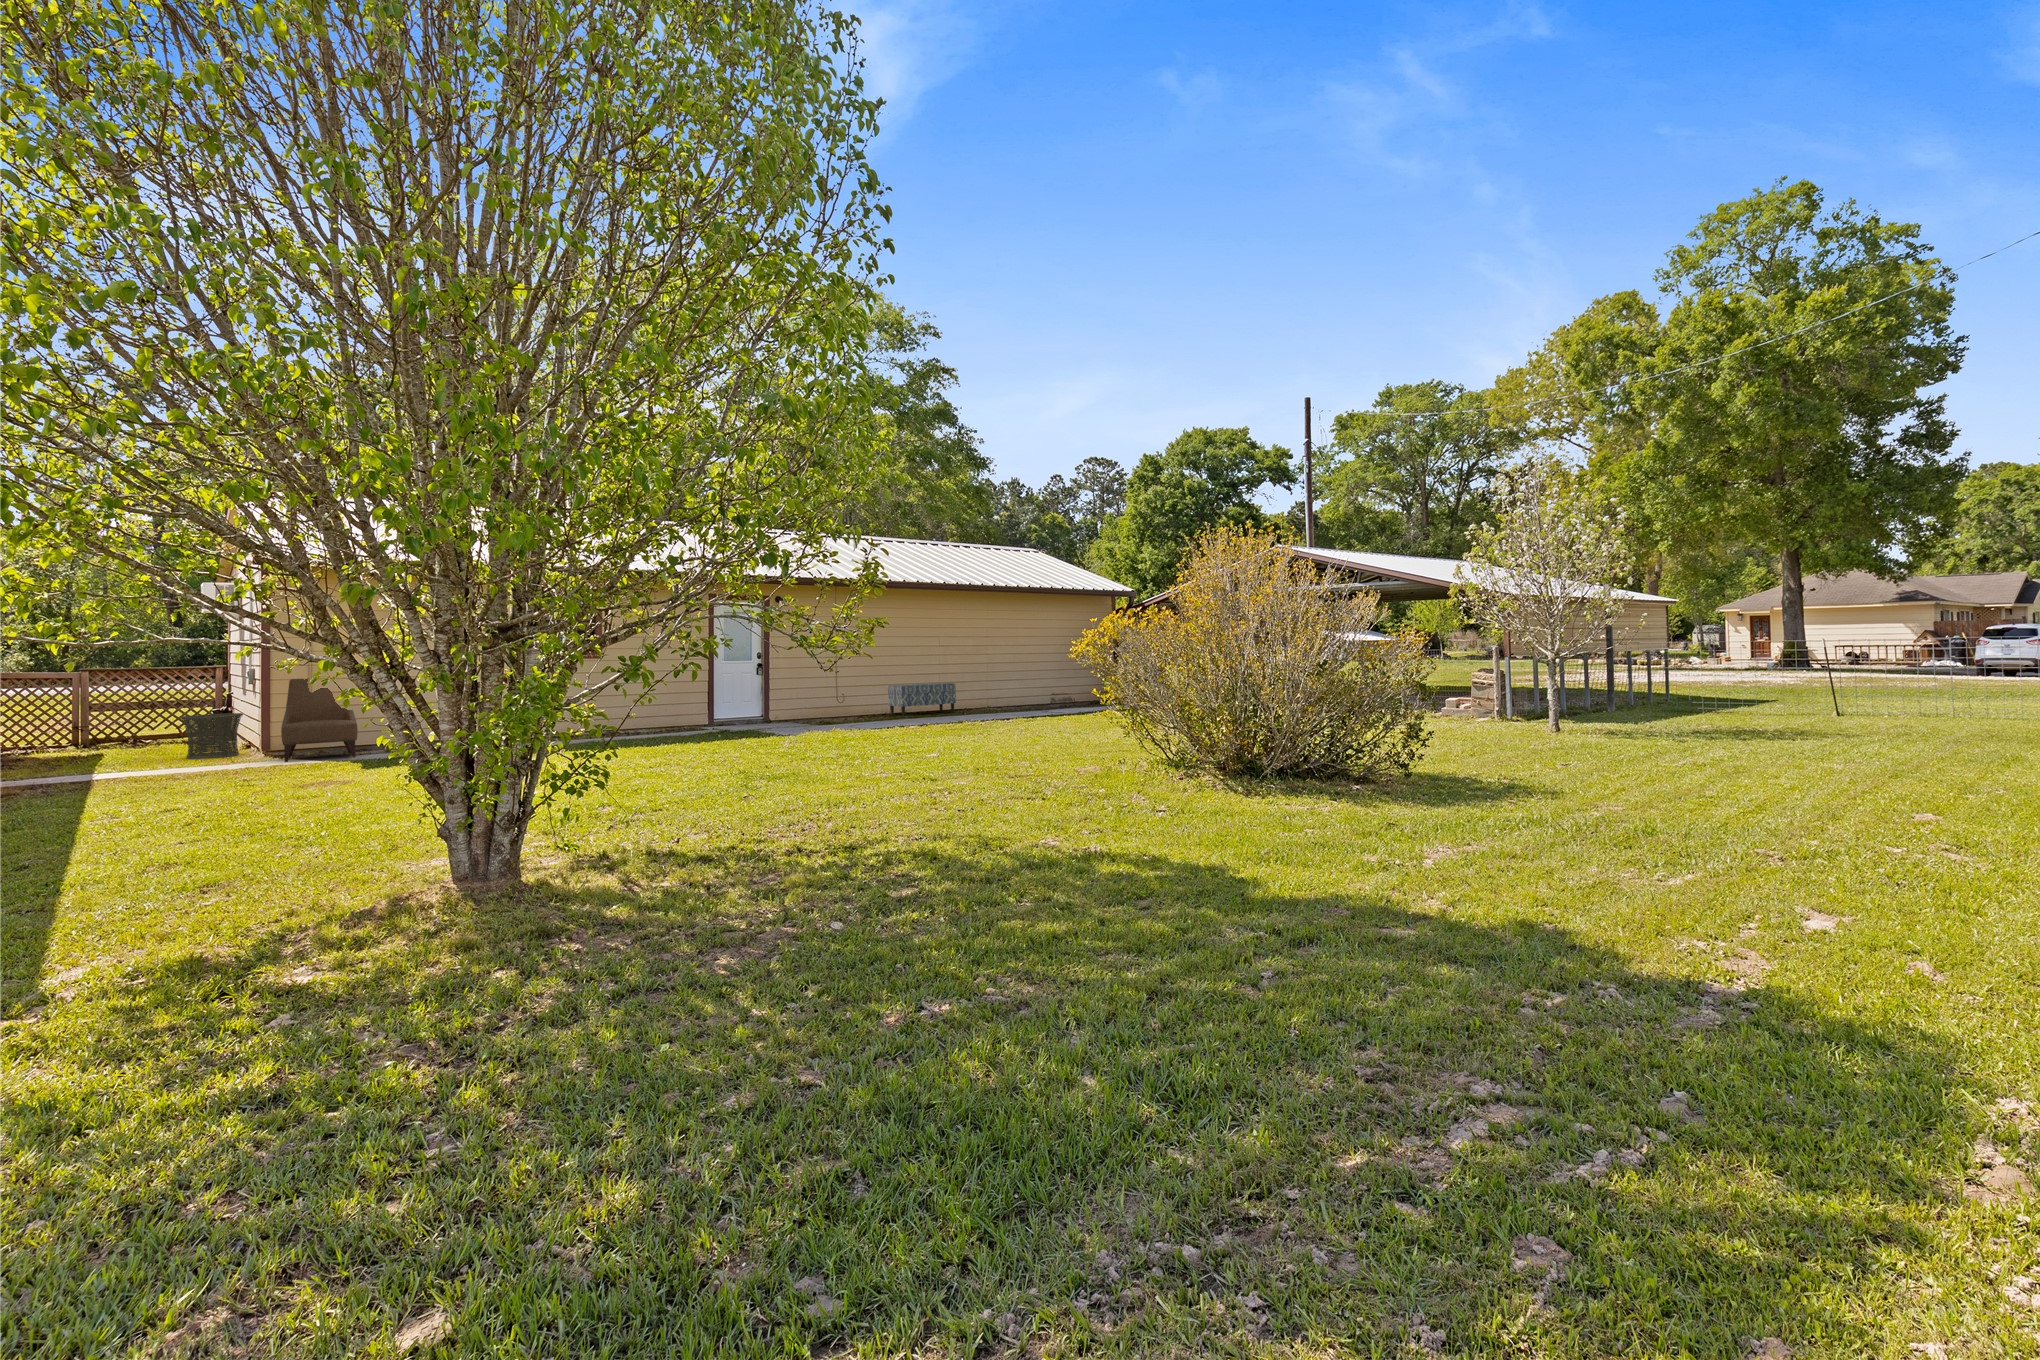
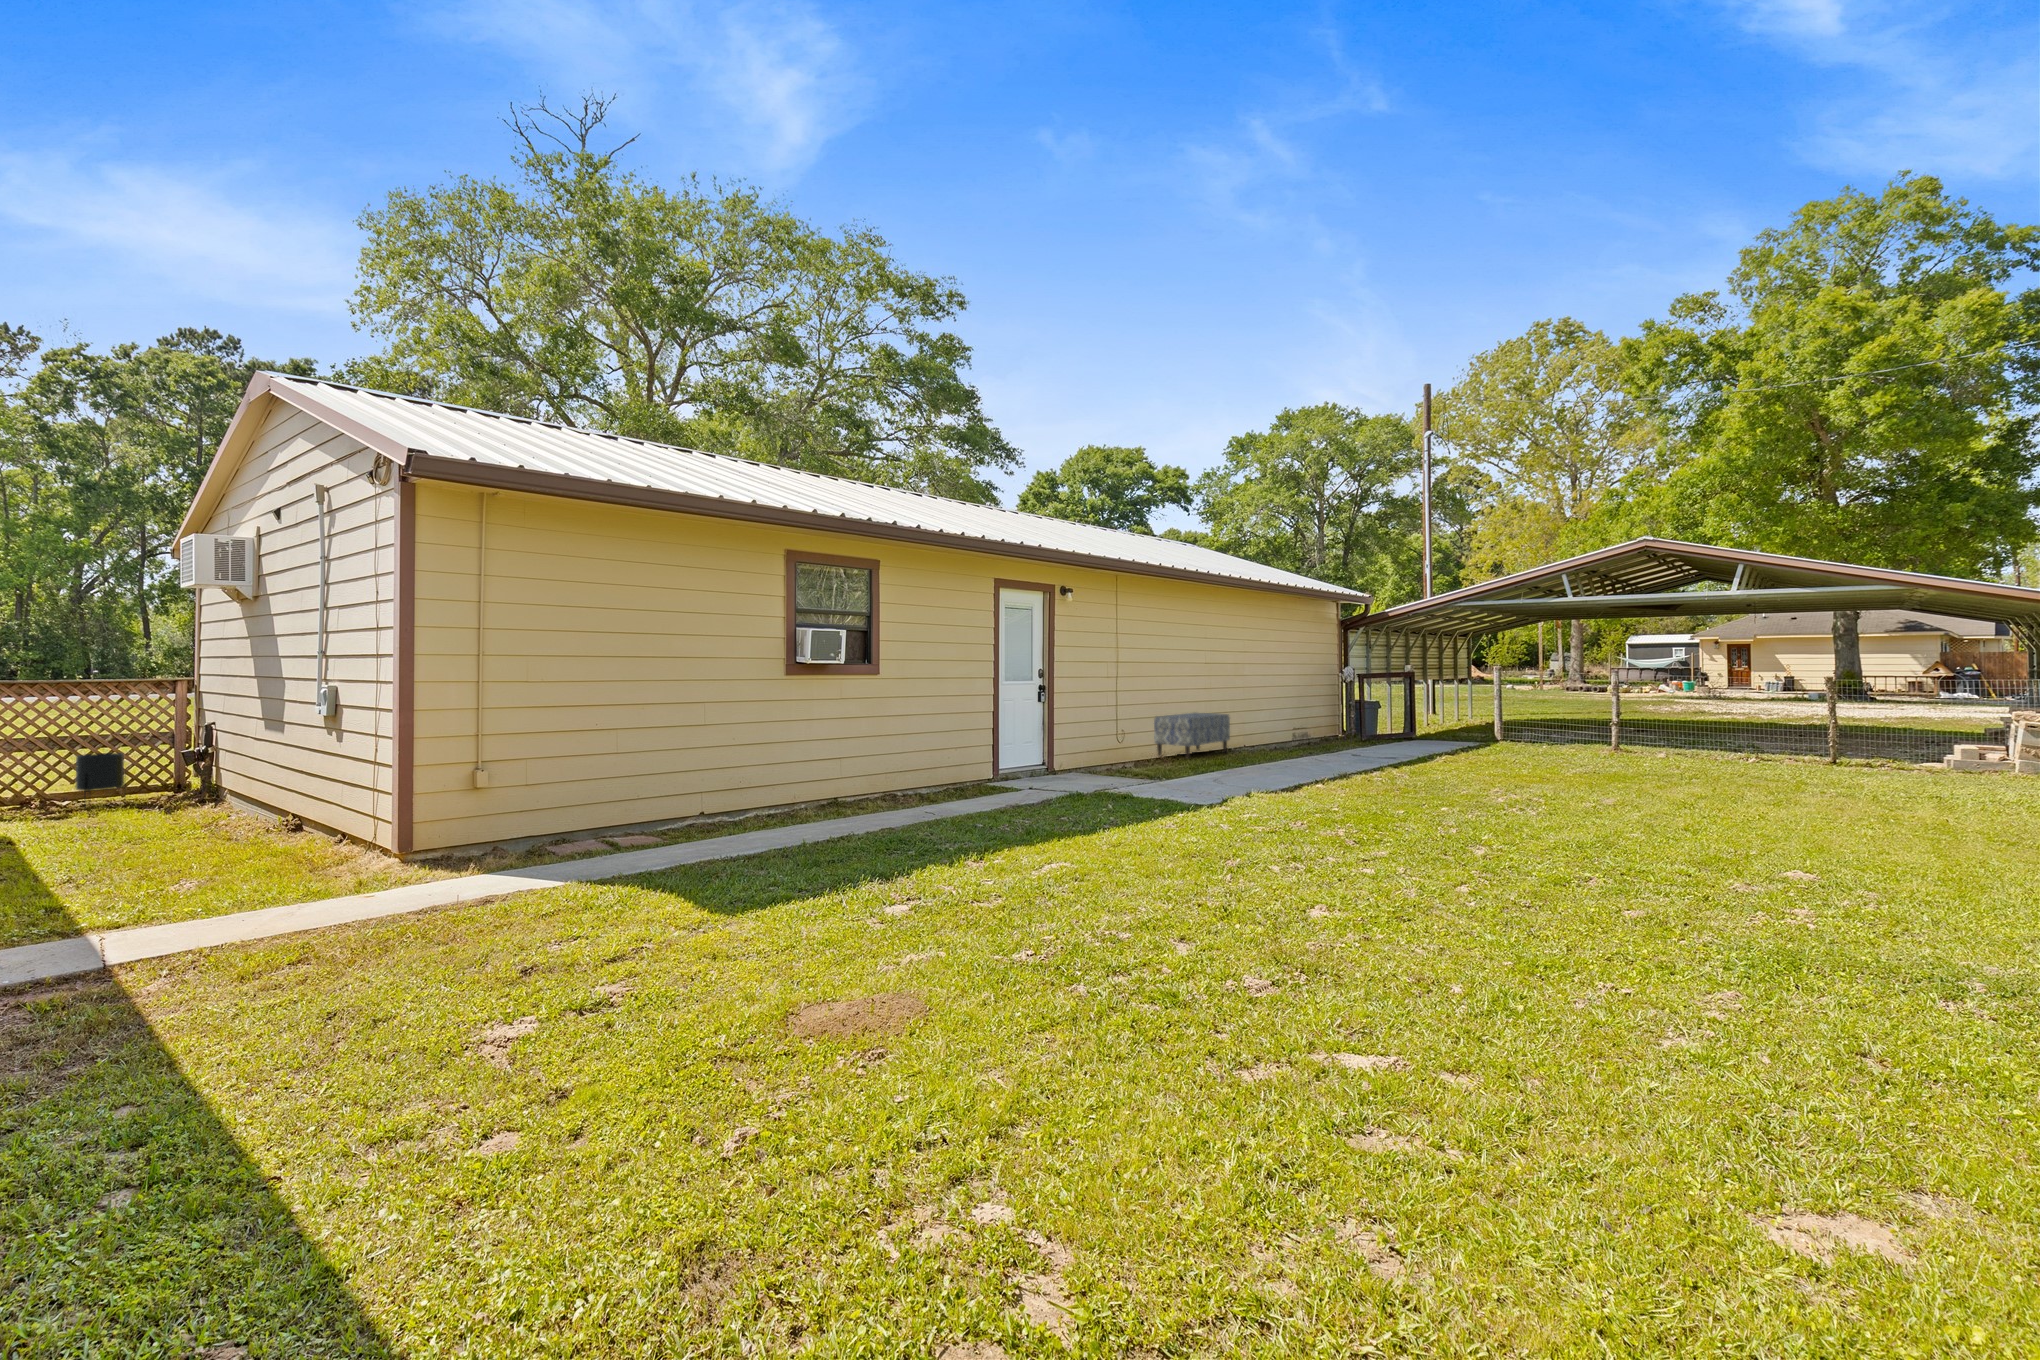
chair: present [281,678,358,762] -> none [471,708,623,883]
planter: none [152,712,182,744] -> present [75,753,125,794]
basket: present [180,713,243,759] -> none [232,771,347,867]

